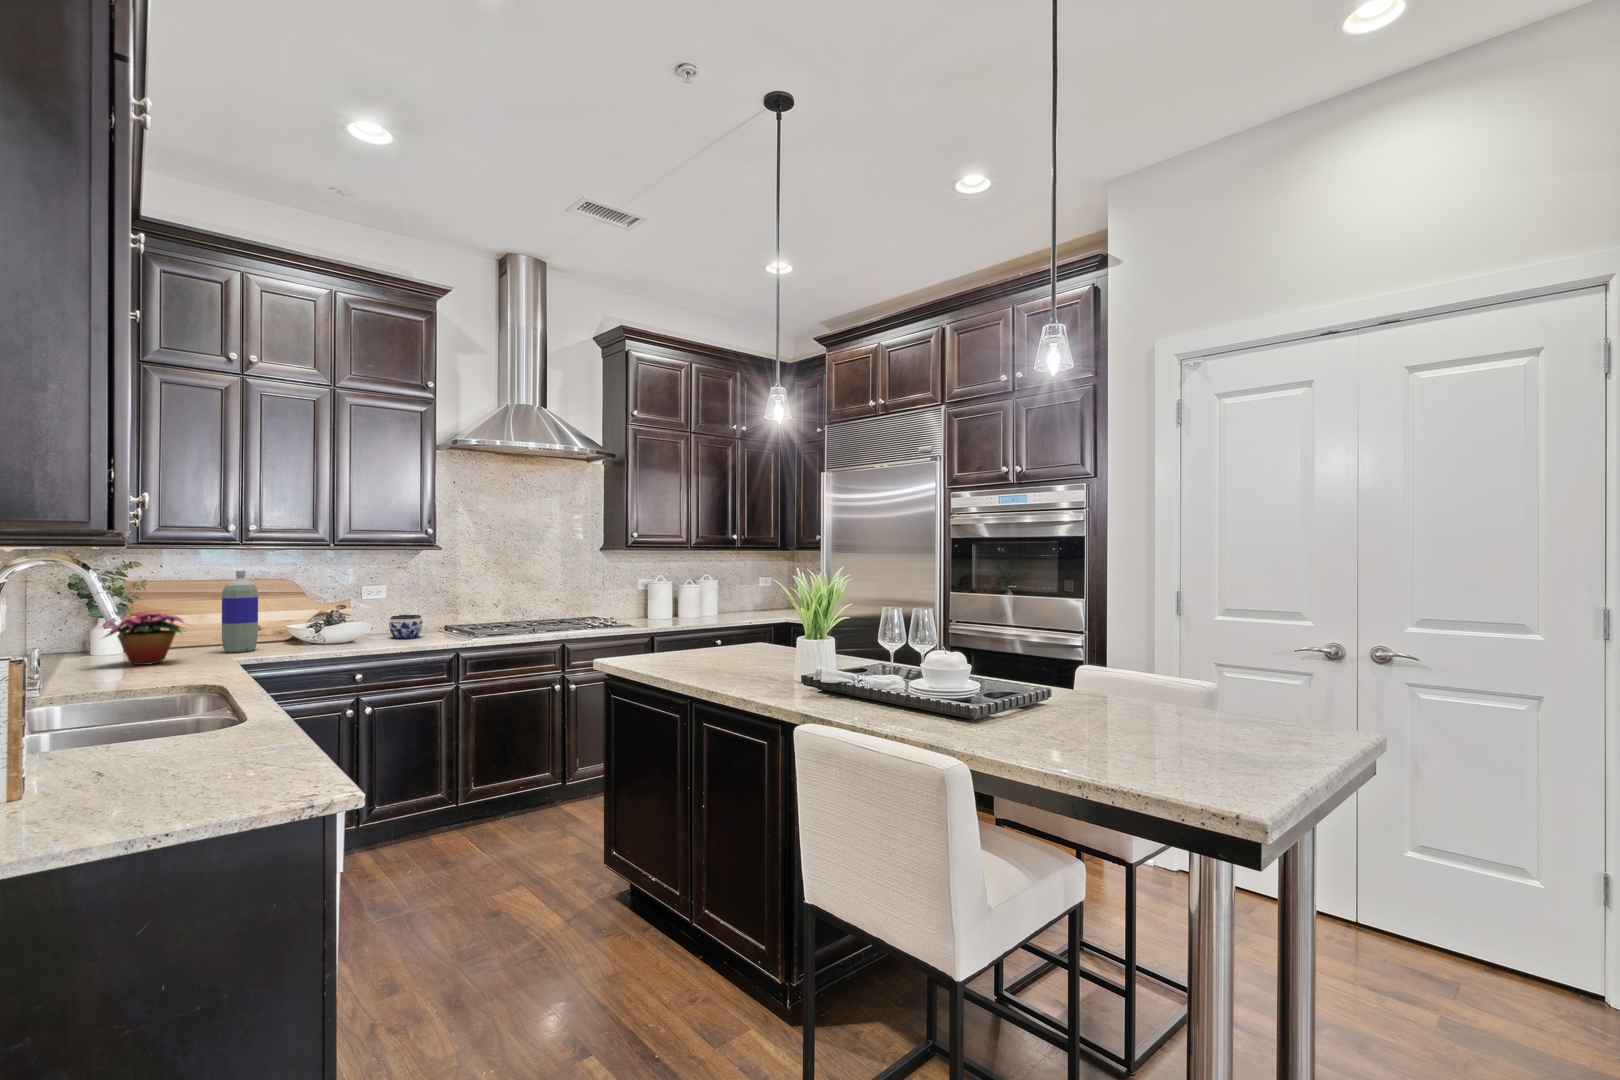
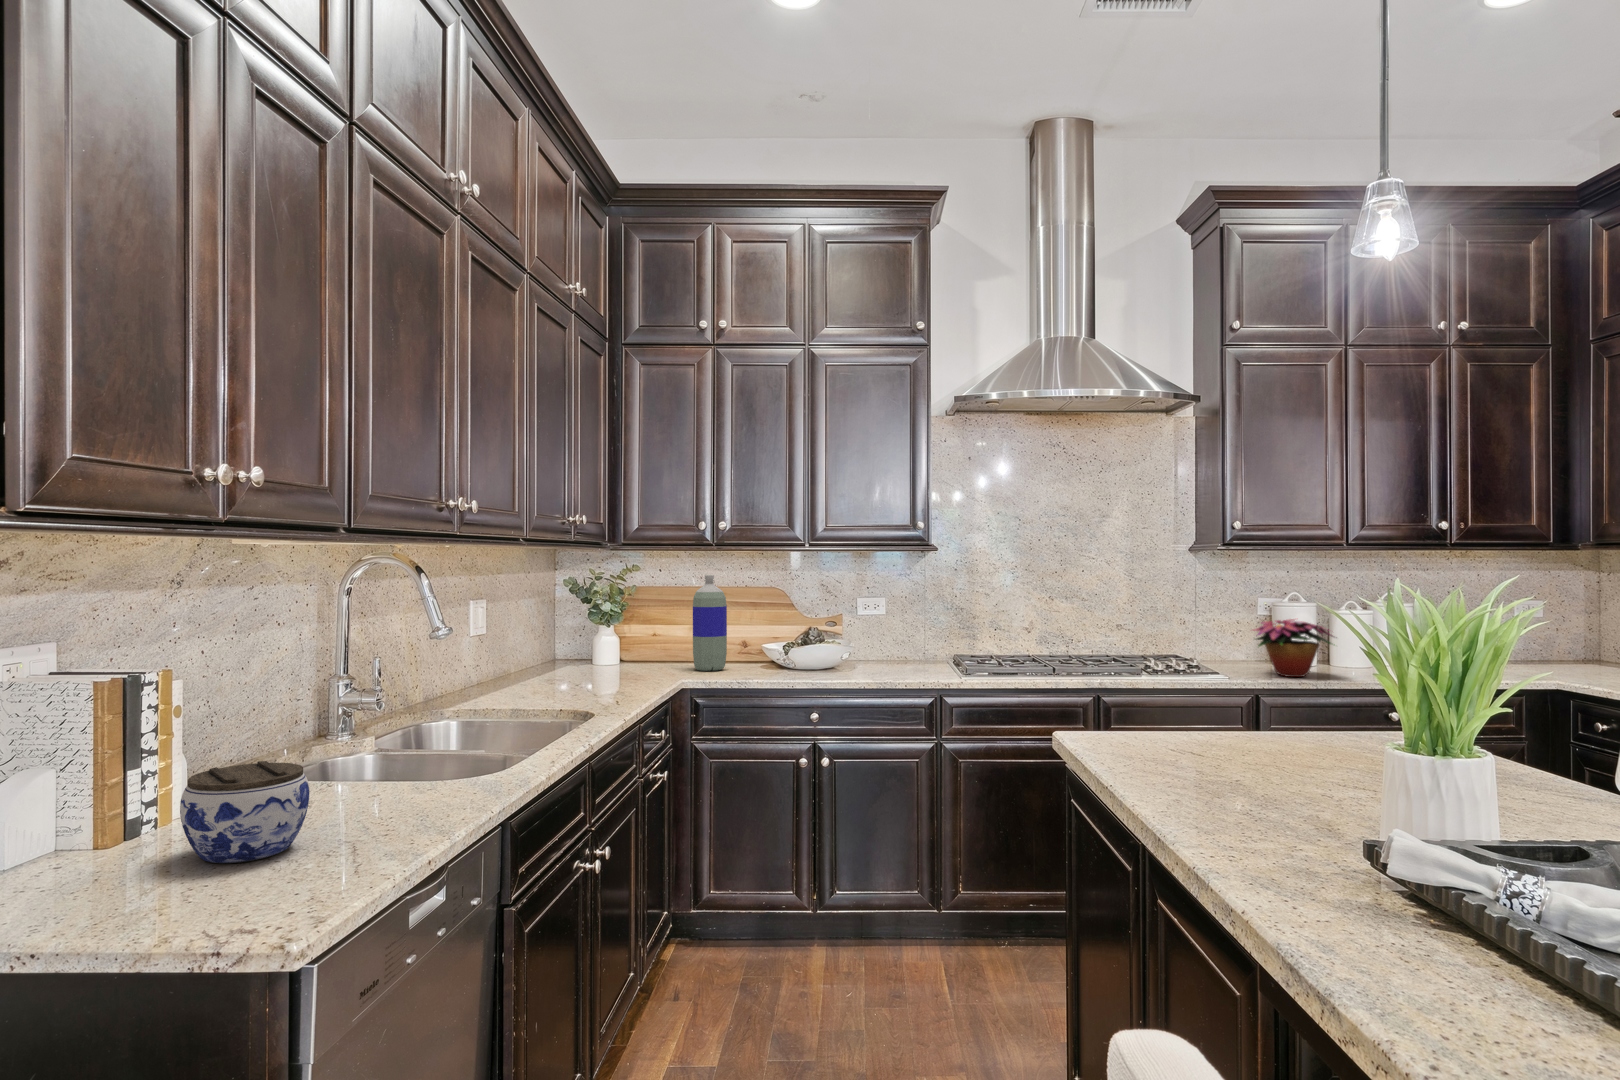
flower arrangement: present [104,611,184,665] -> present [1253,619,1333,677]
jar: present [389,615,423,639] -> present [180,761,310,863]

